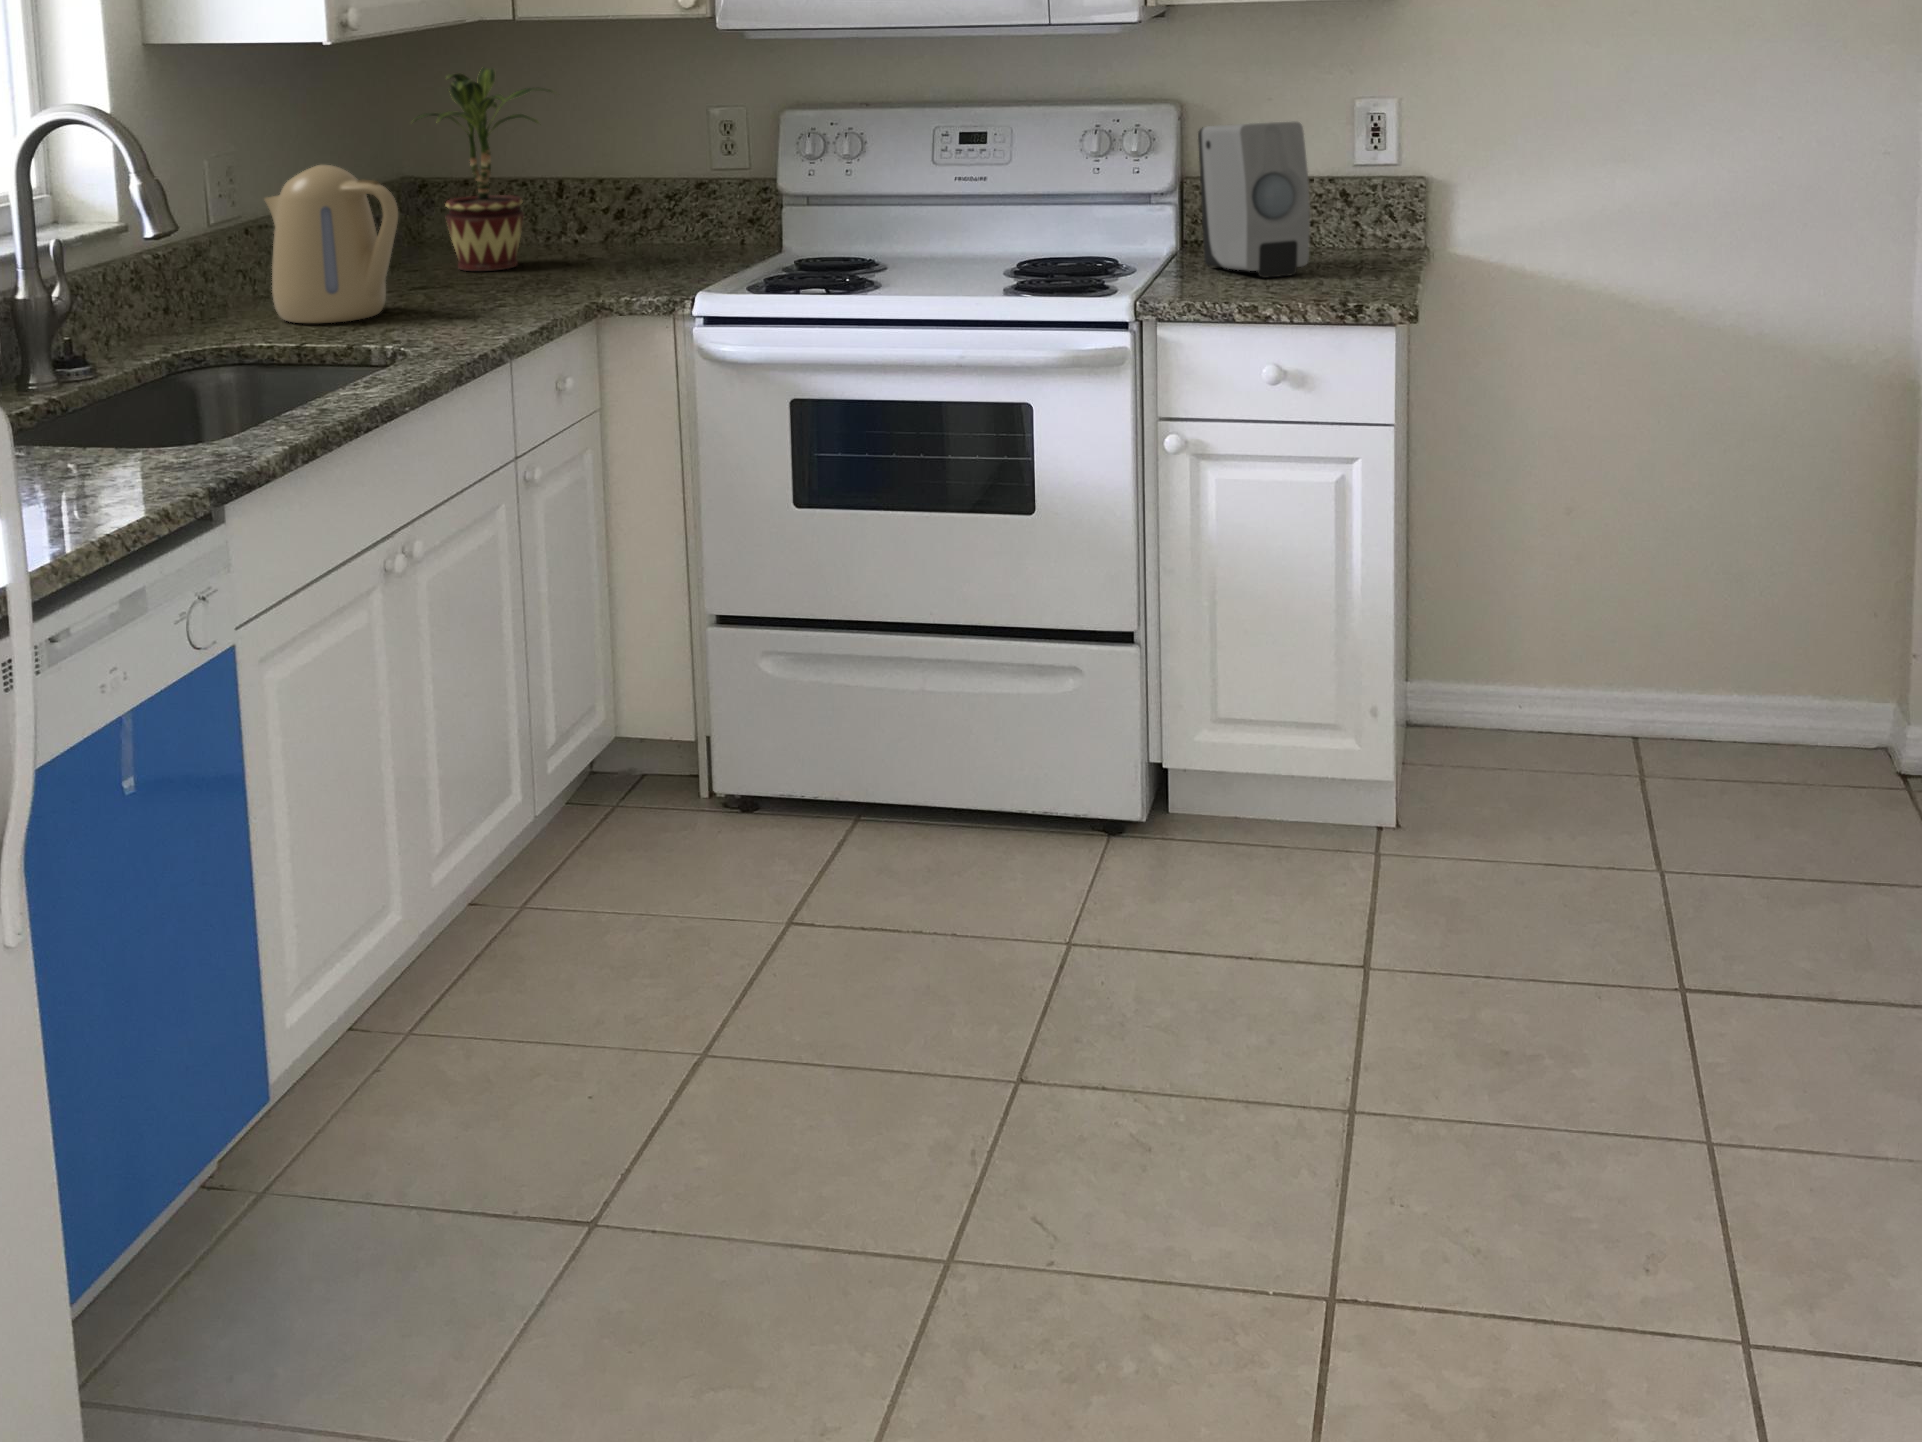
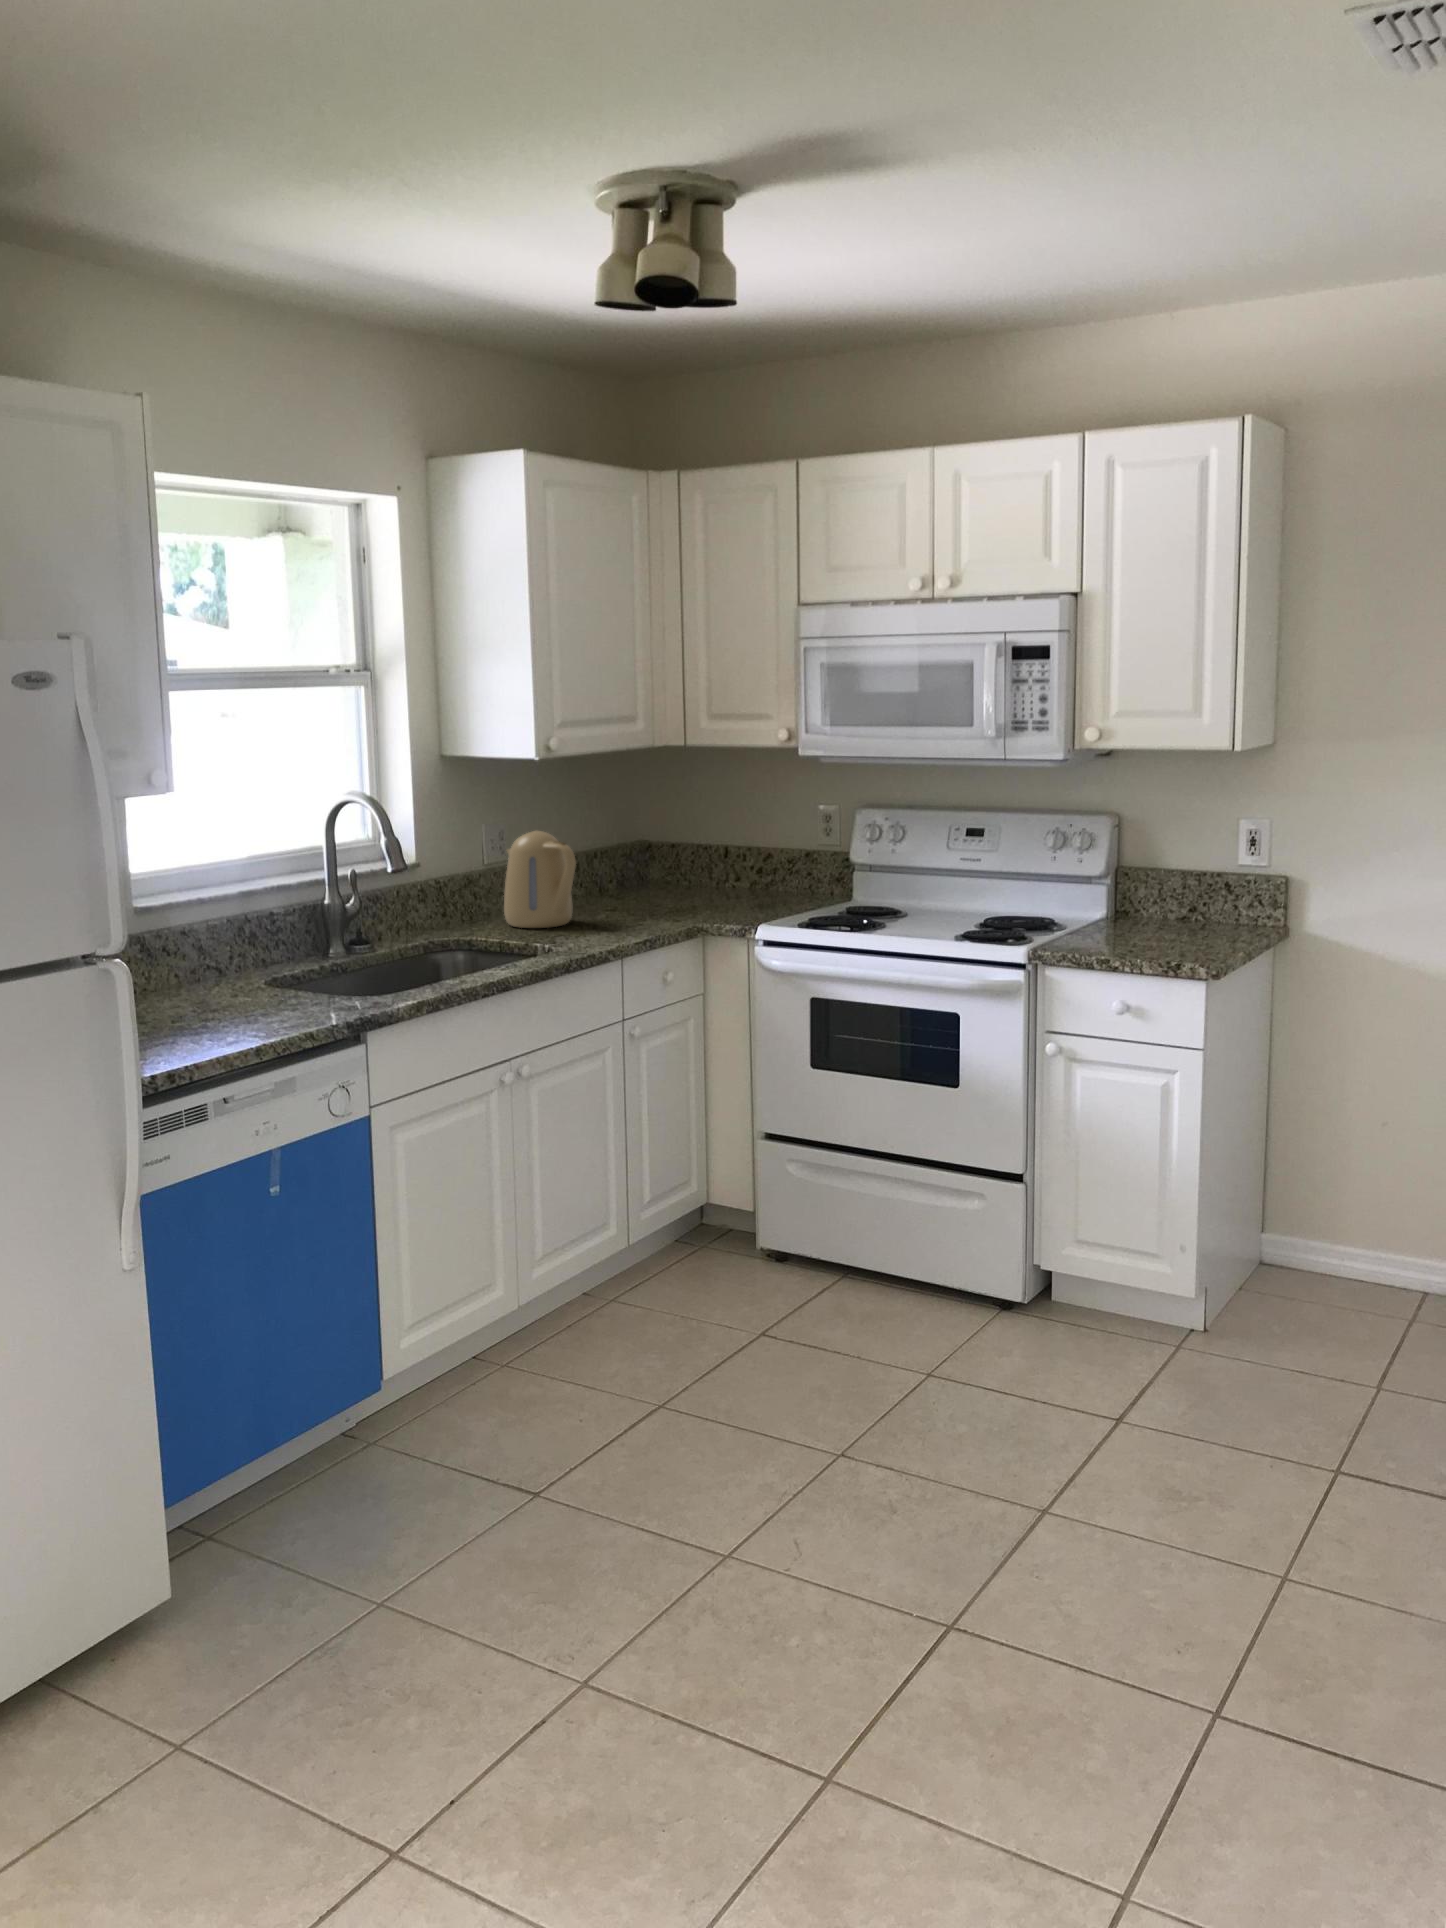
potted plant: present [411,67,553,271] -> none [619,772,716,901]
soap dispenser: present [1198,122,1310,278] -> none [1113,833,1179,940]

